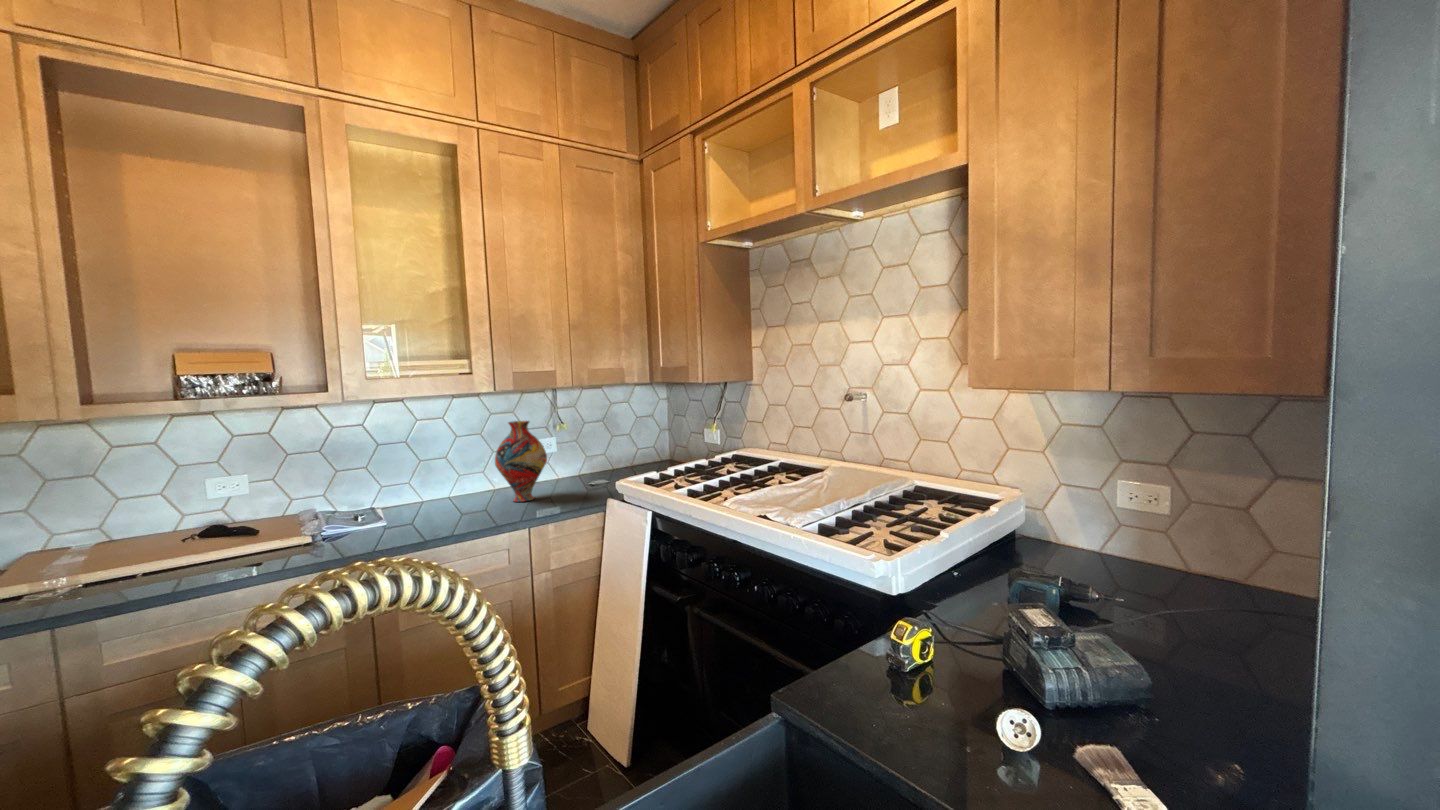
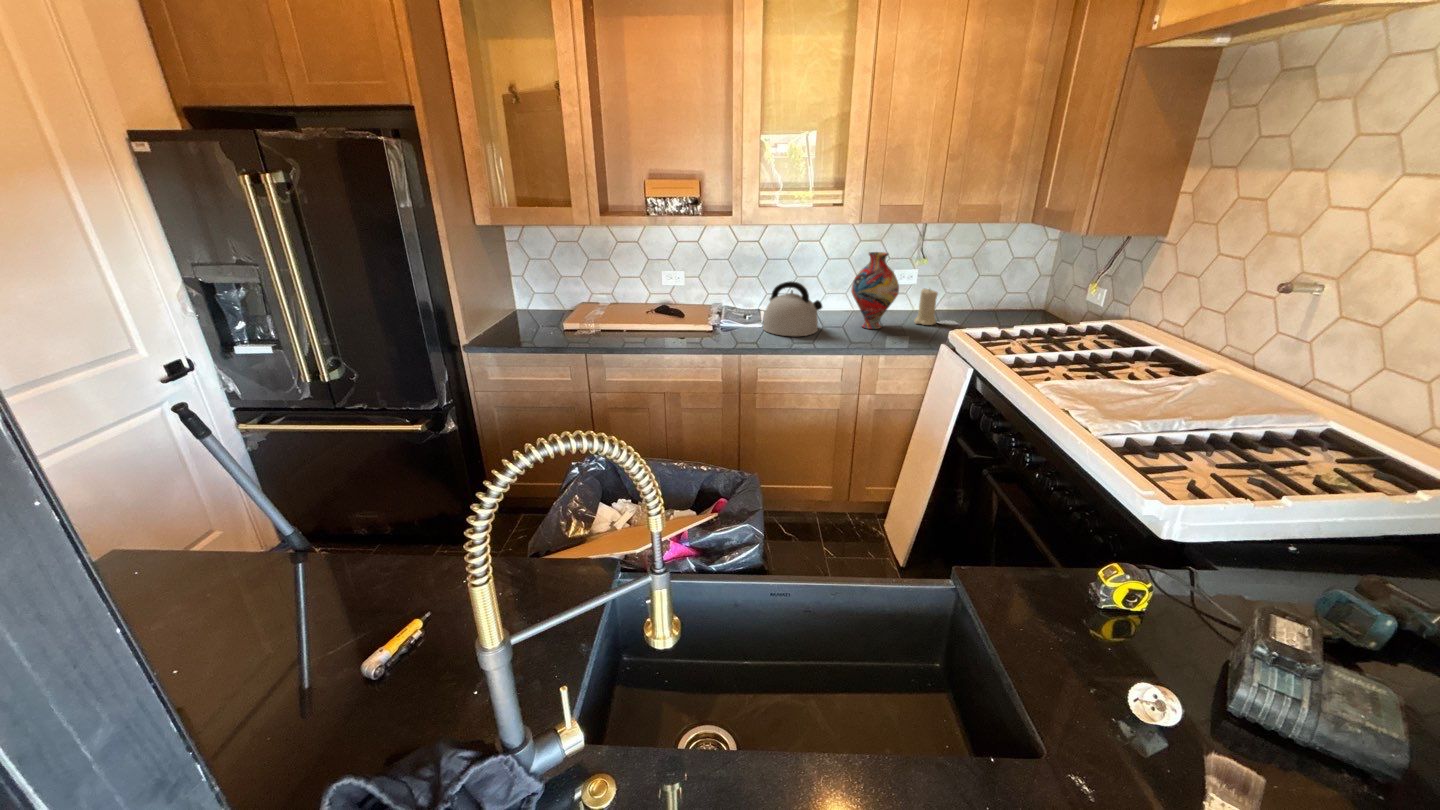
candle: none [565,451,587,489] -> present [914,289,938,325]
kettle: none [389,462,467,528] -> present [763,281,822,336]

